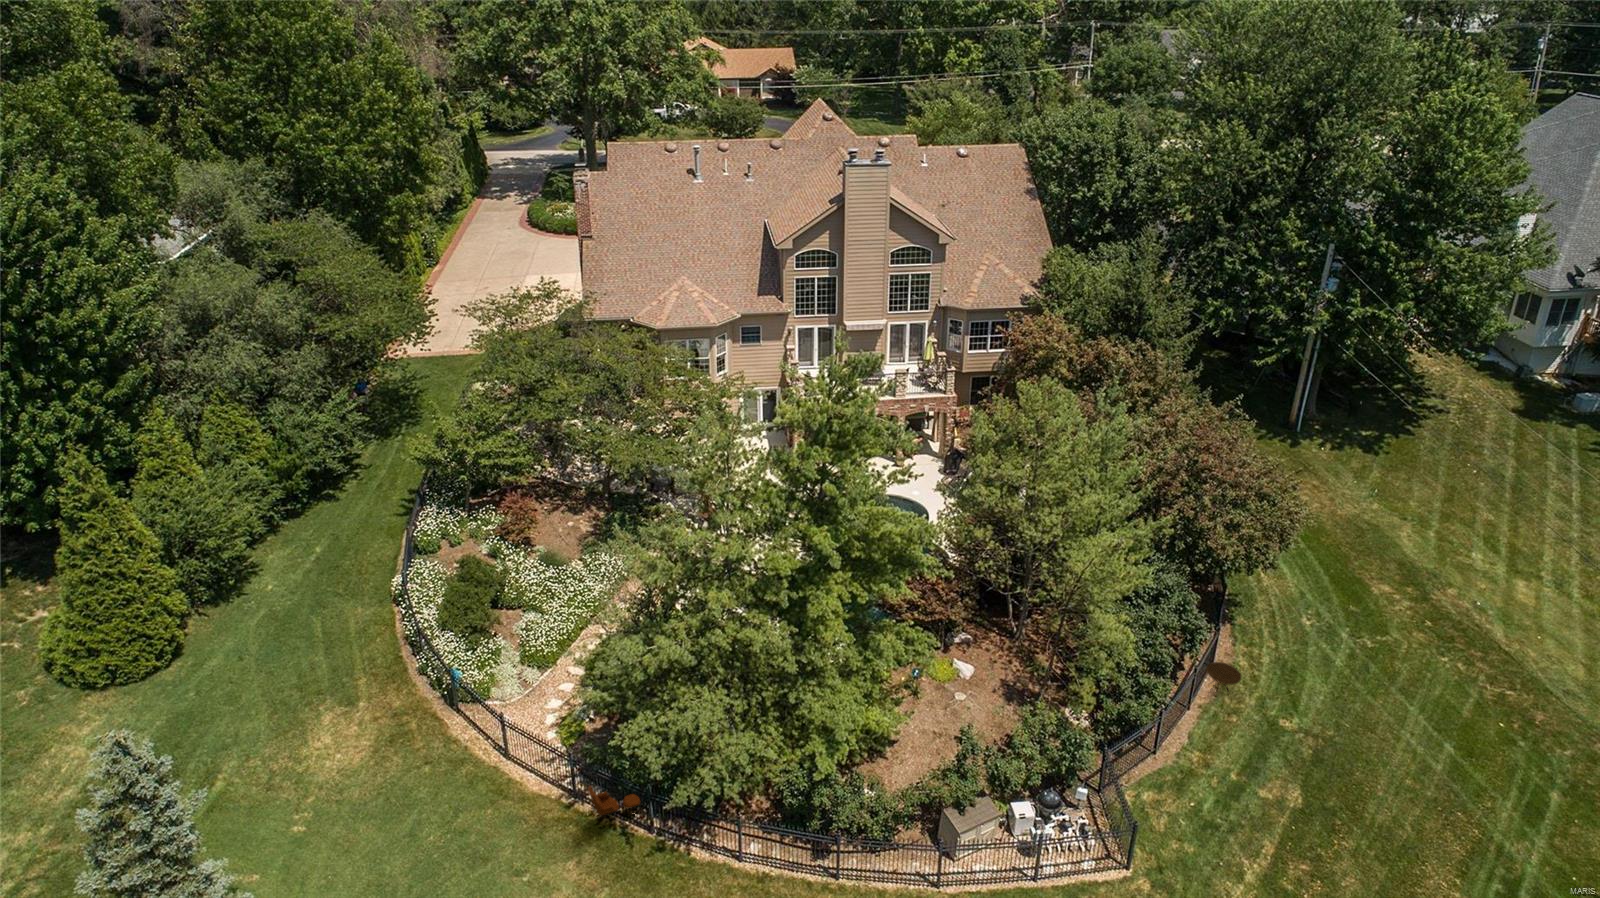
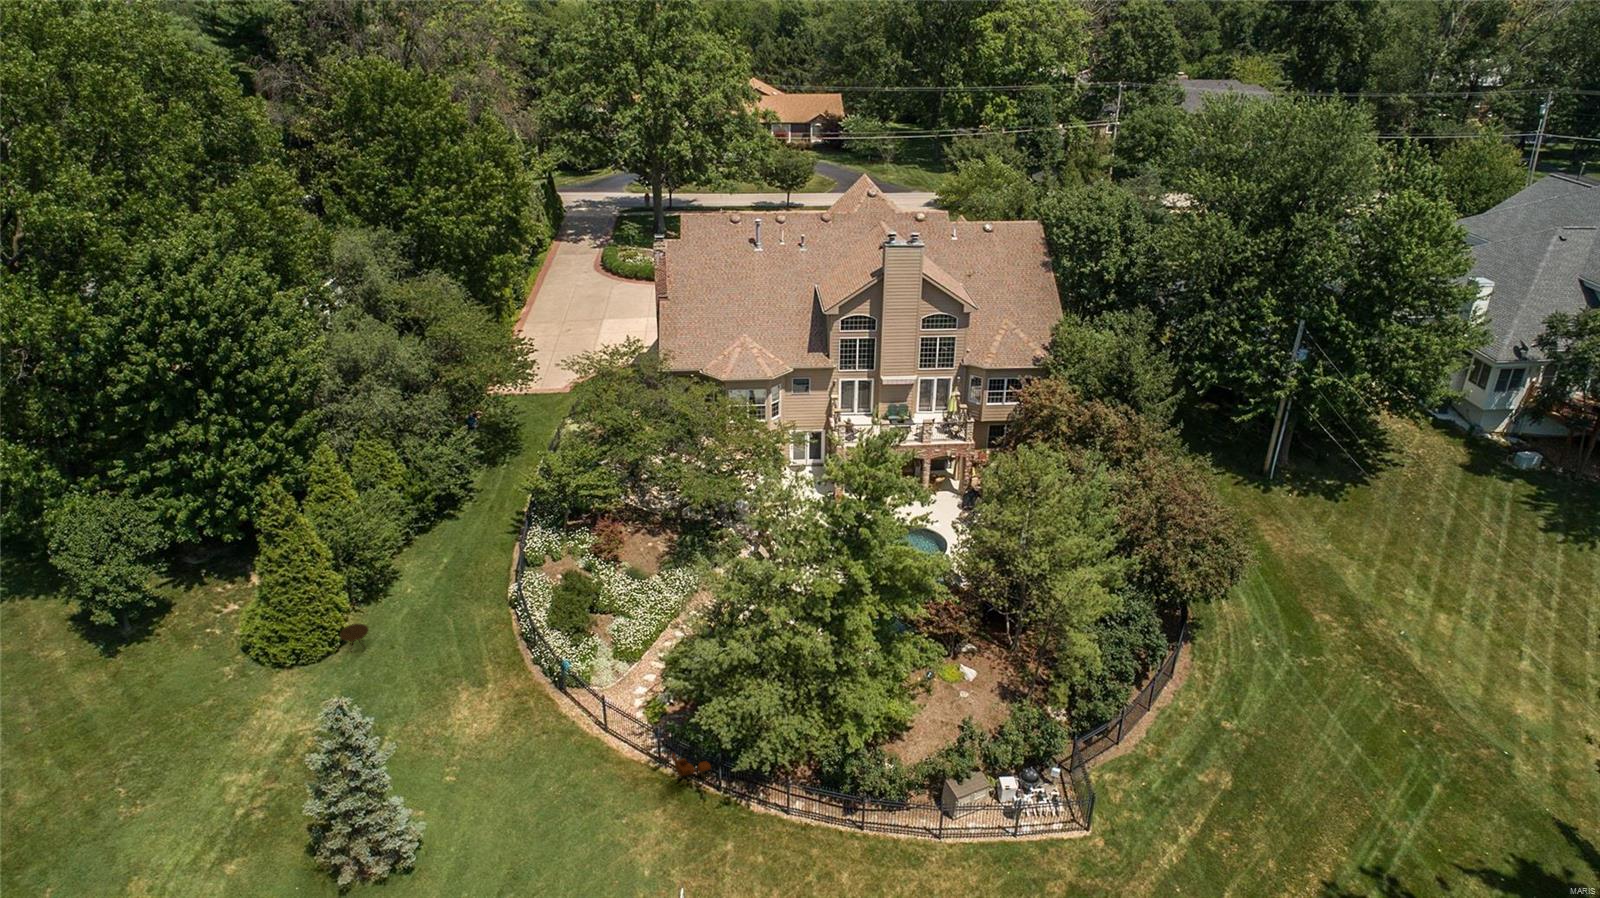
round table: present [1206,662,1241,695] -> present [340,624,368,644]

